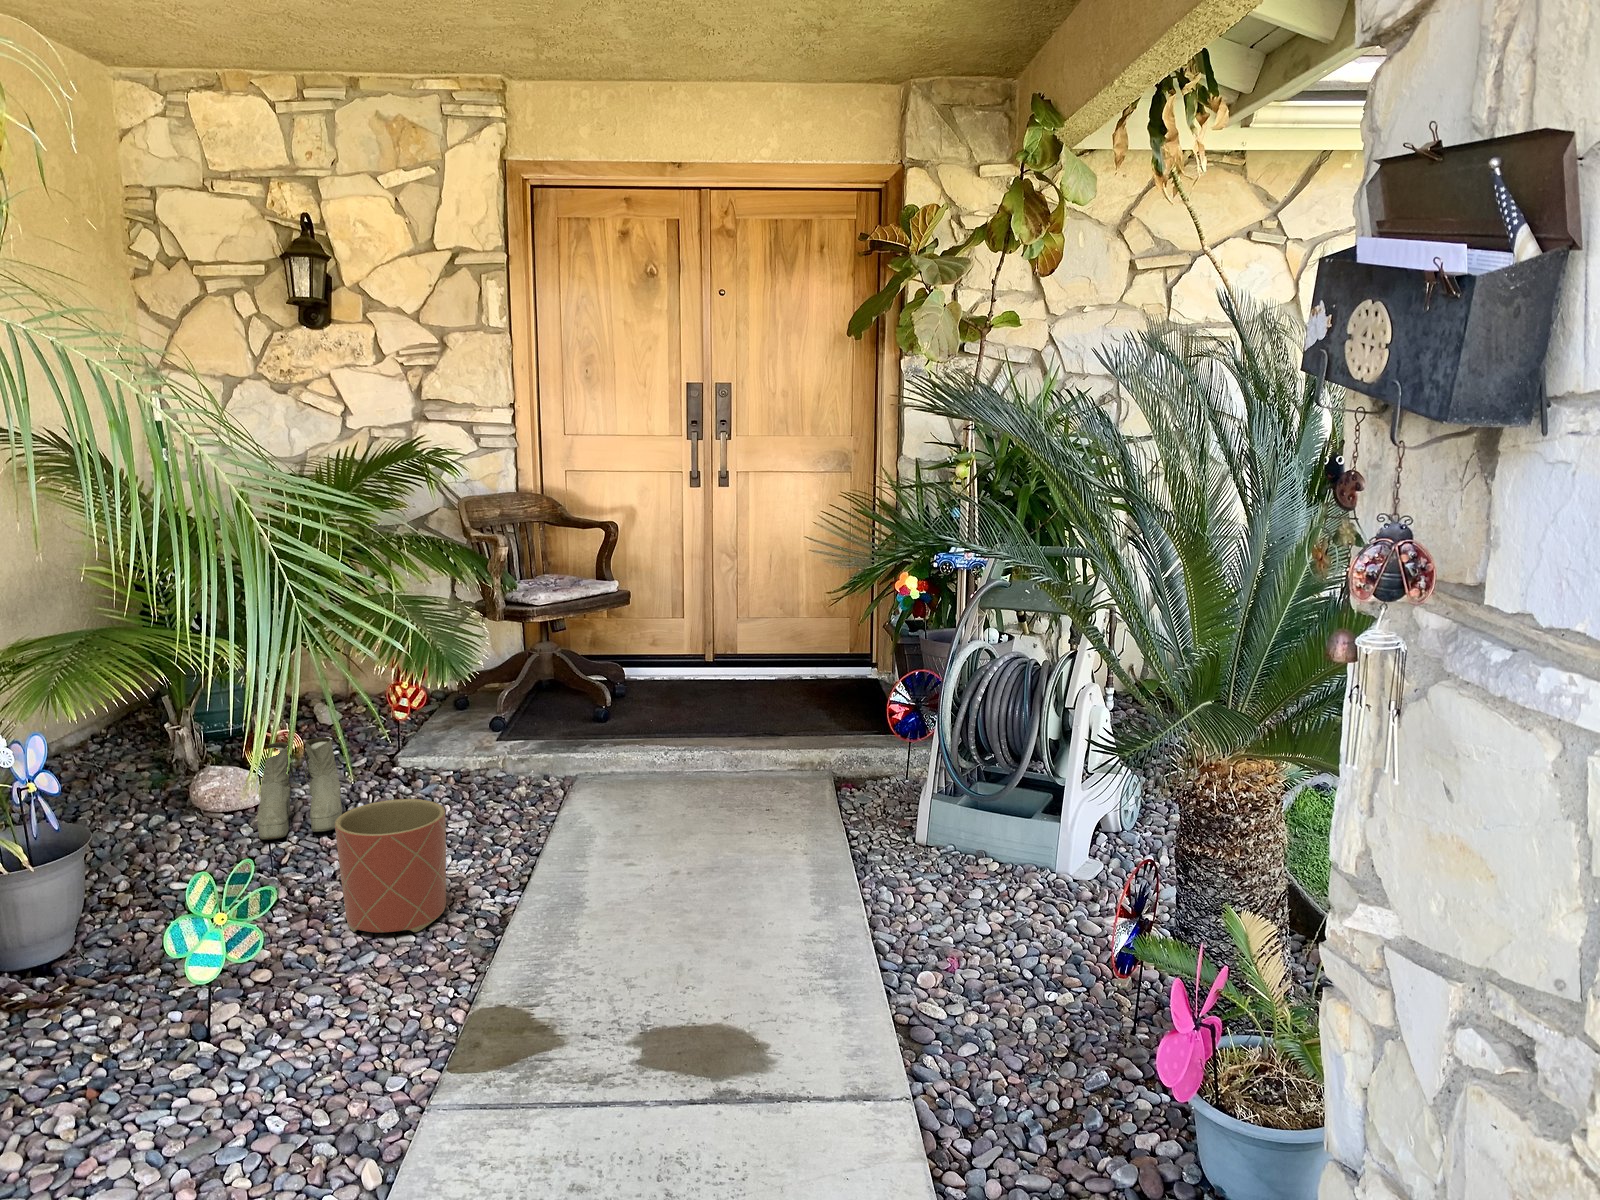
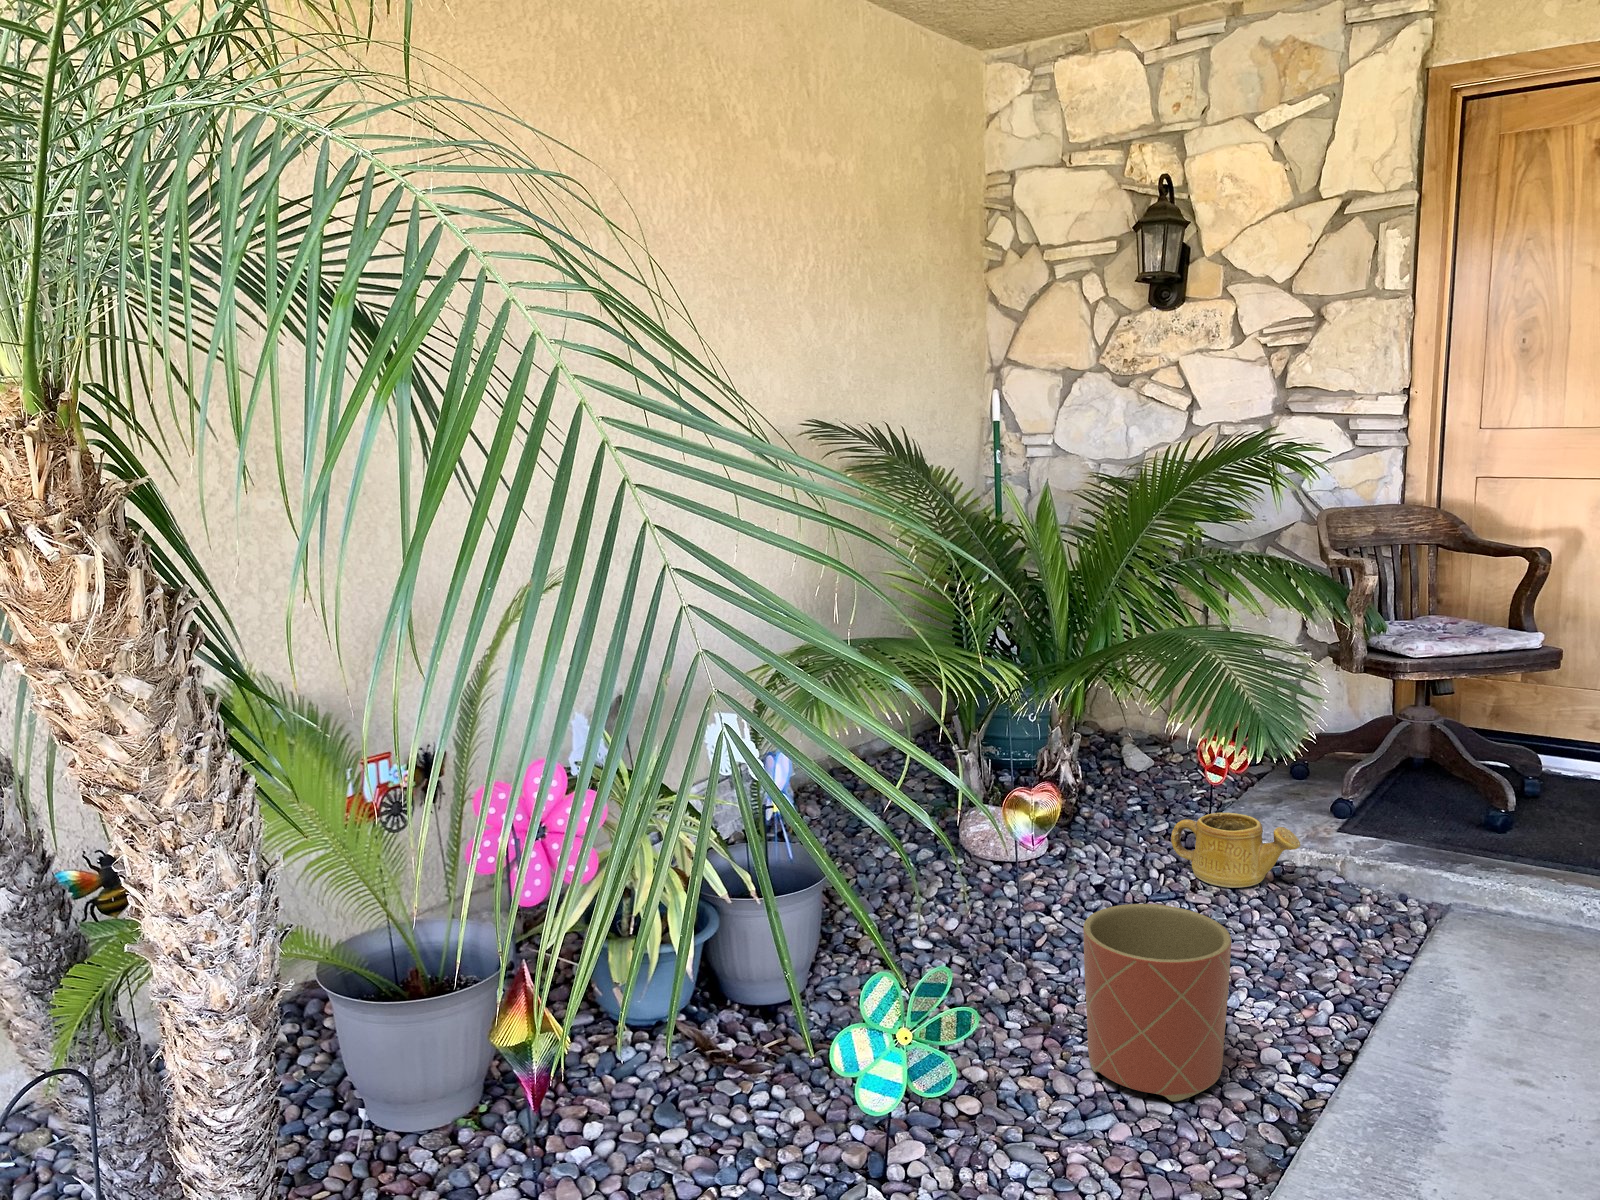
watering can: none [374,737,473,794] -> present [1171,813,1300,888]
boots: present [257,738,342,840] -> none [1023,792,1123,913]

